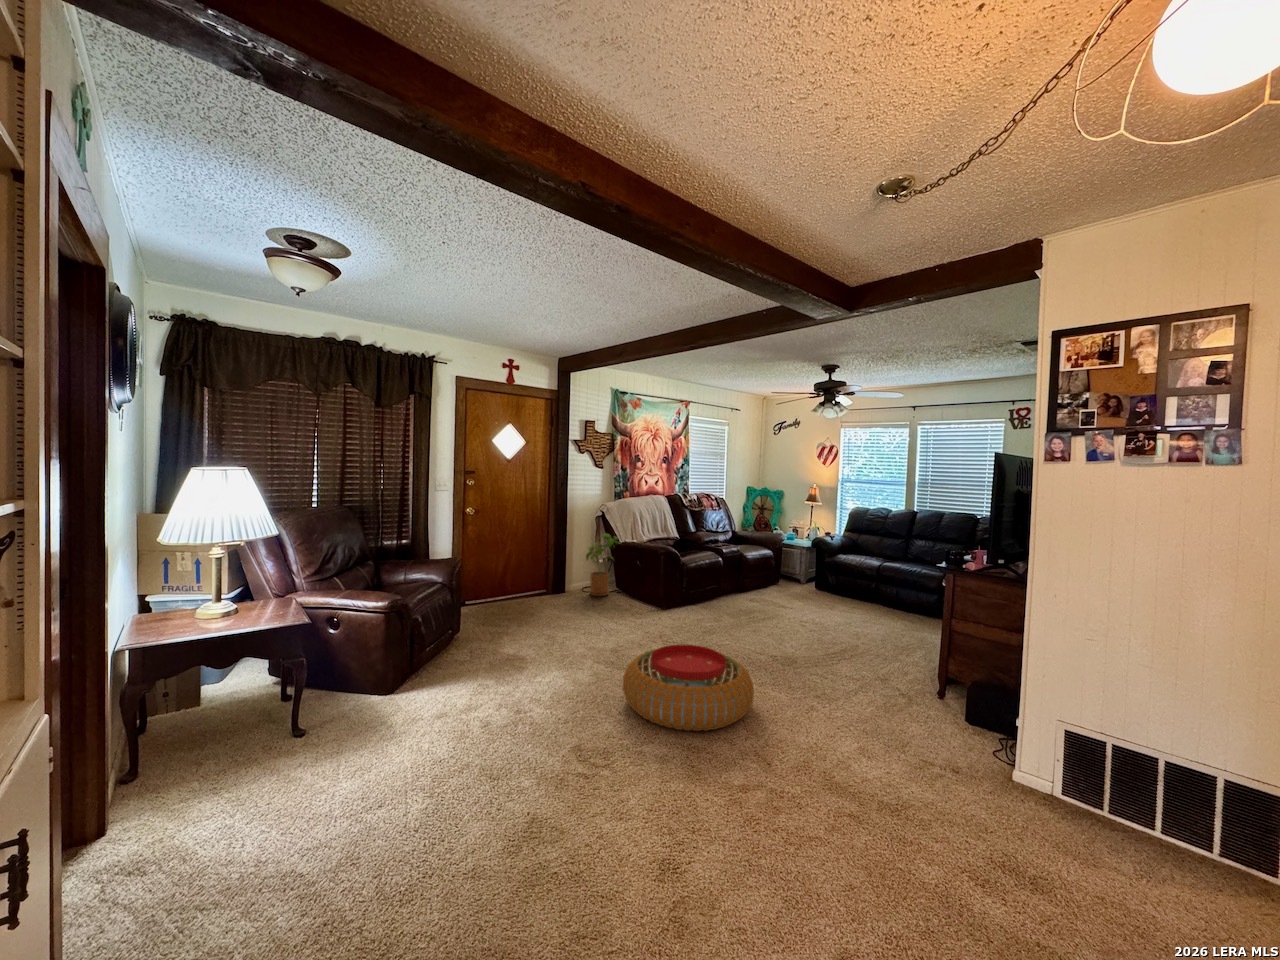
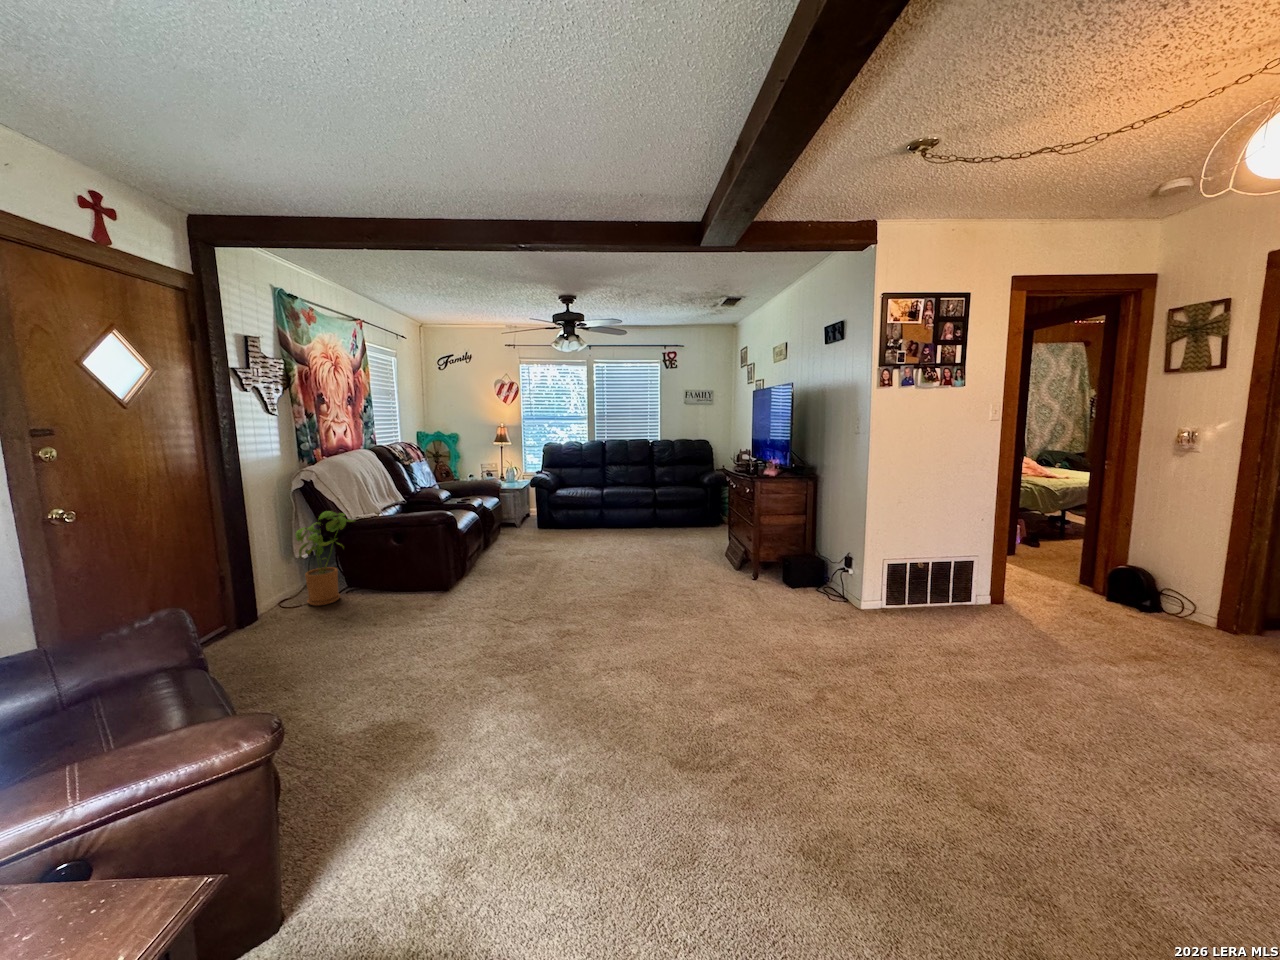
pouf: present [623,645,754,731] -> none [587,599,733,696]

